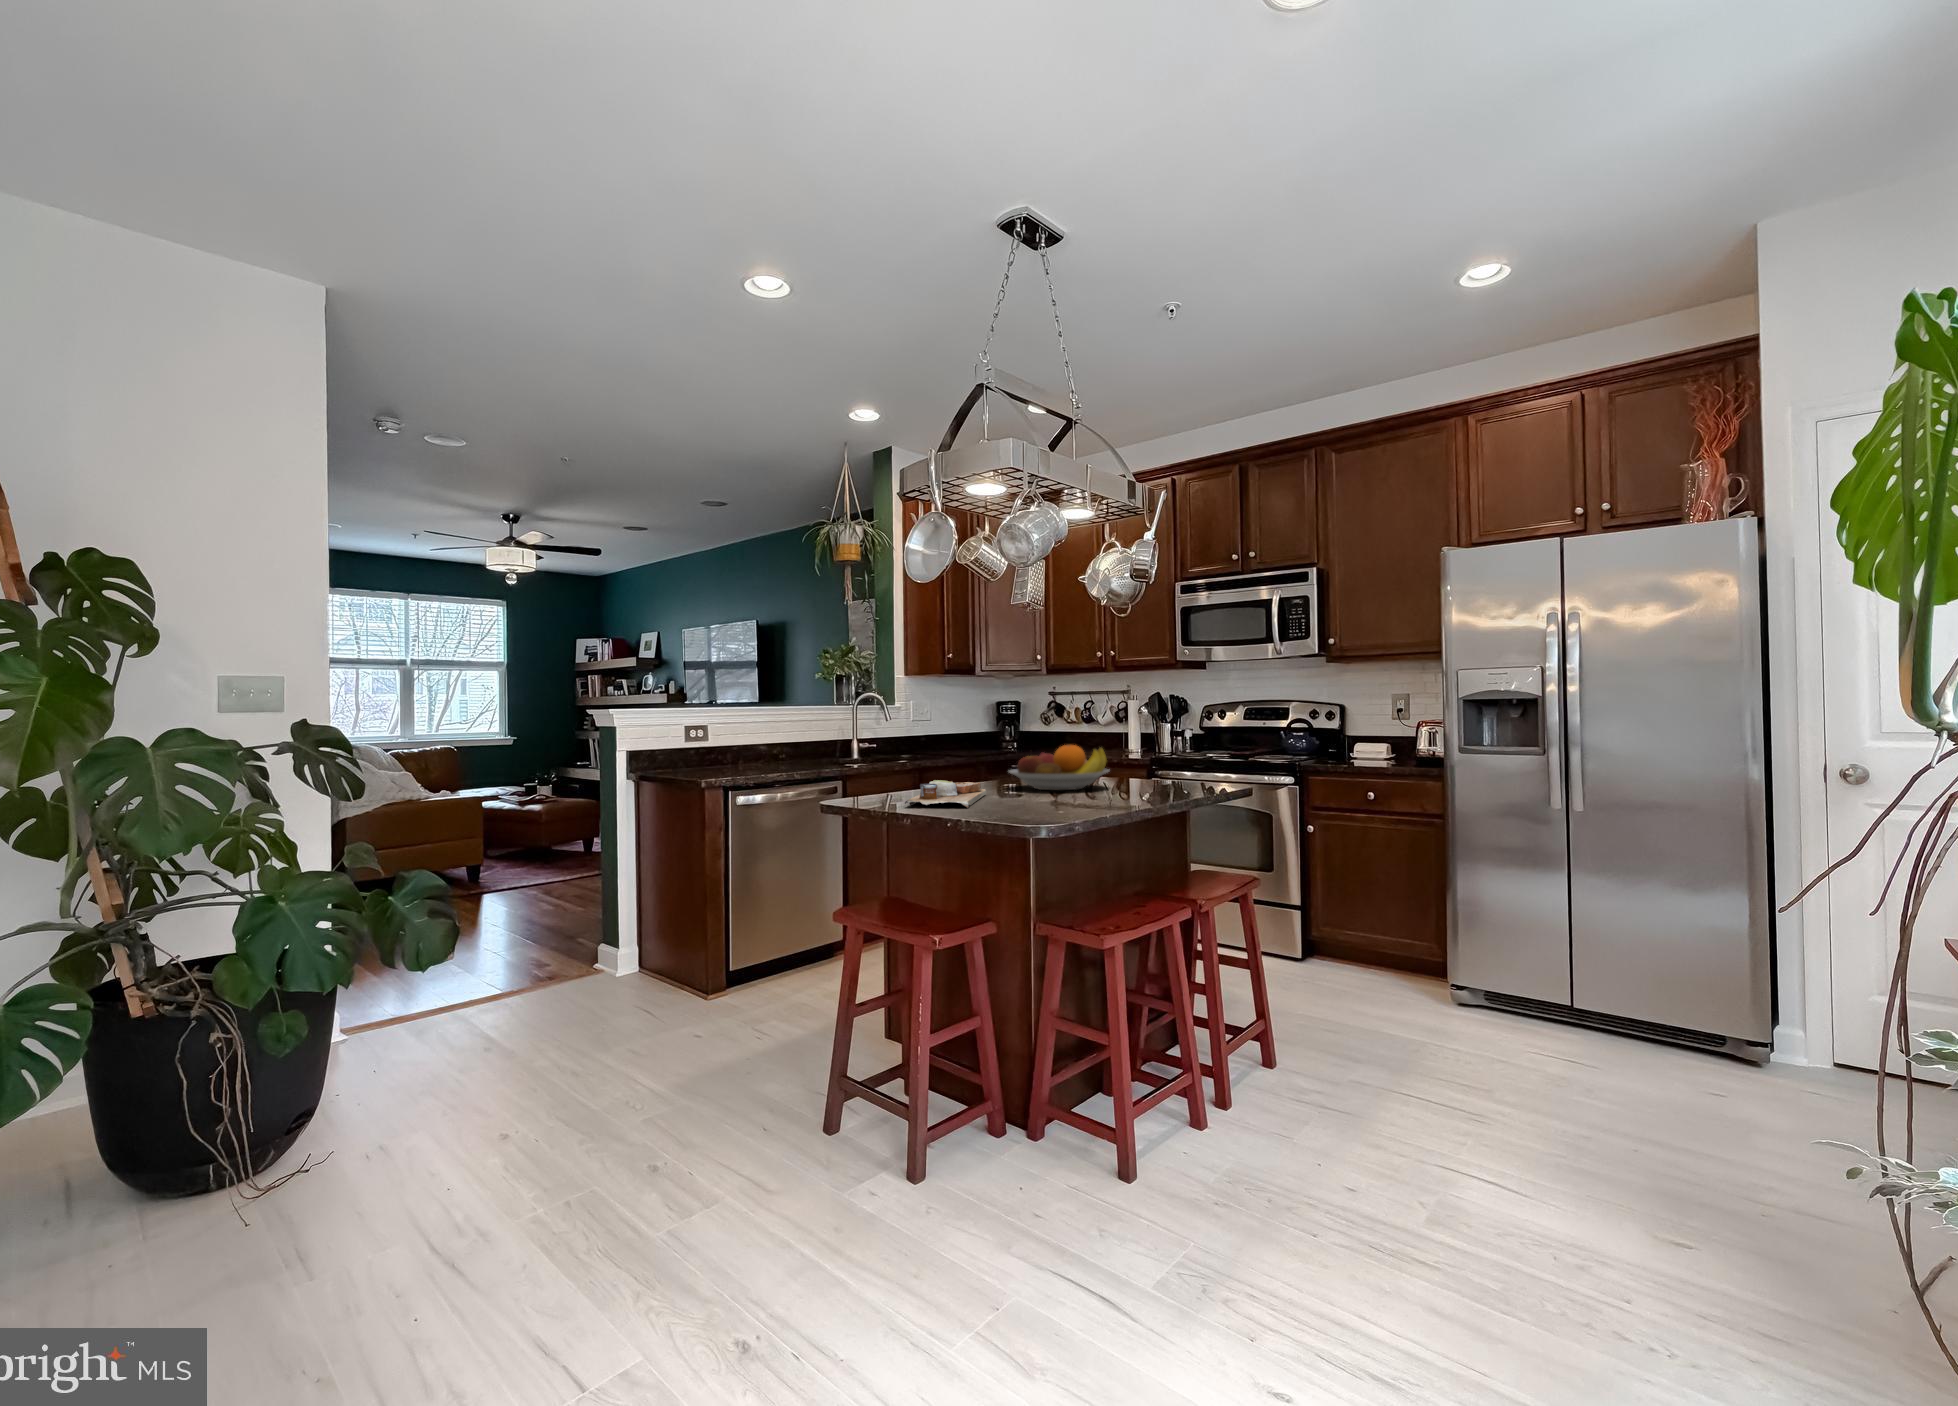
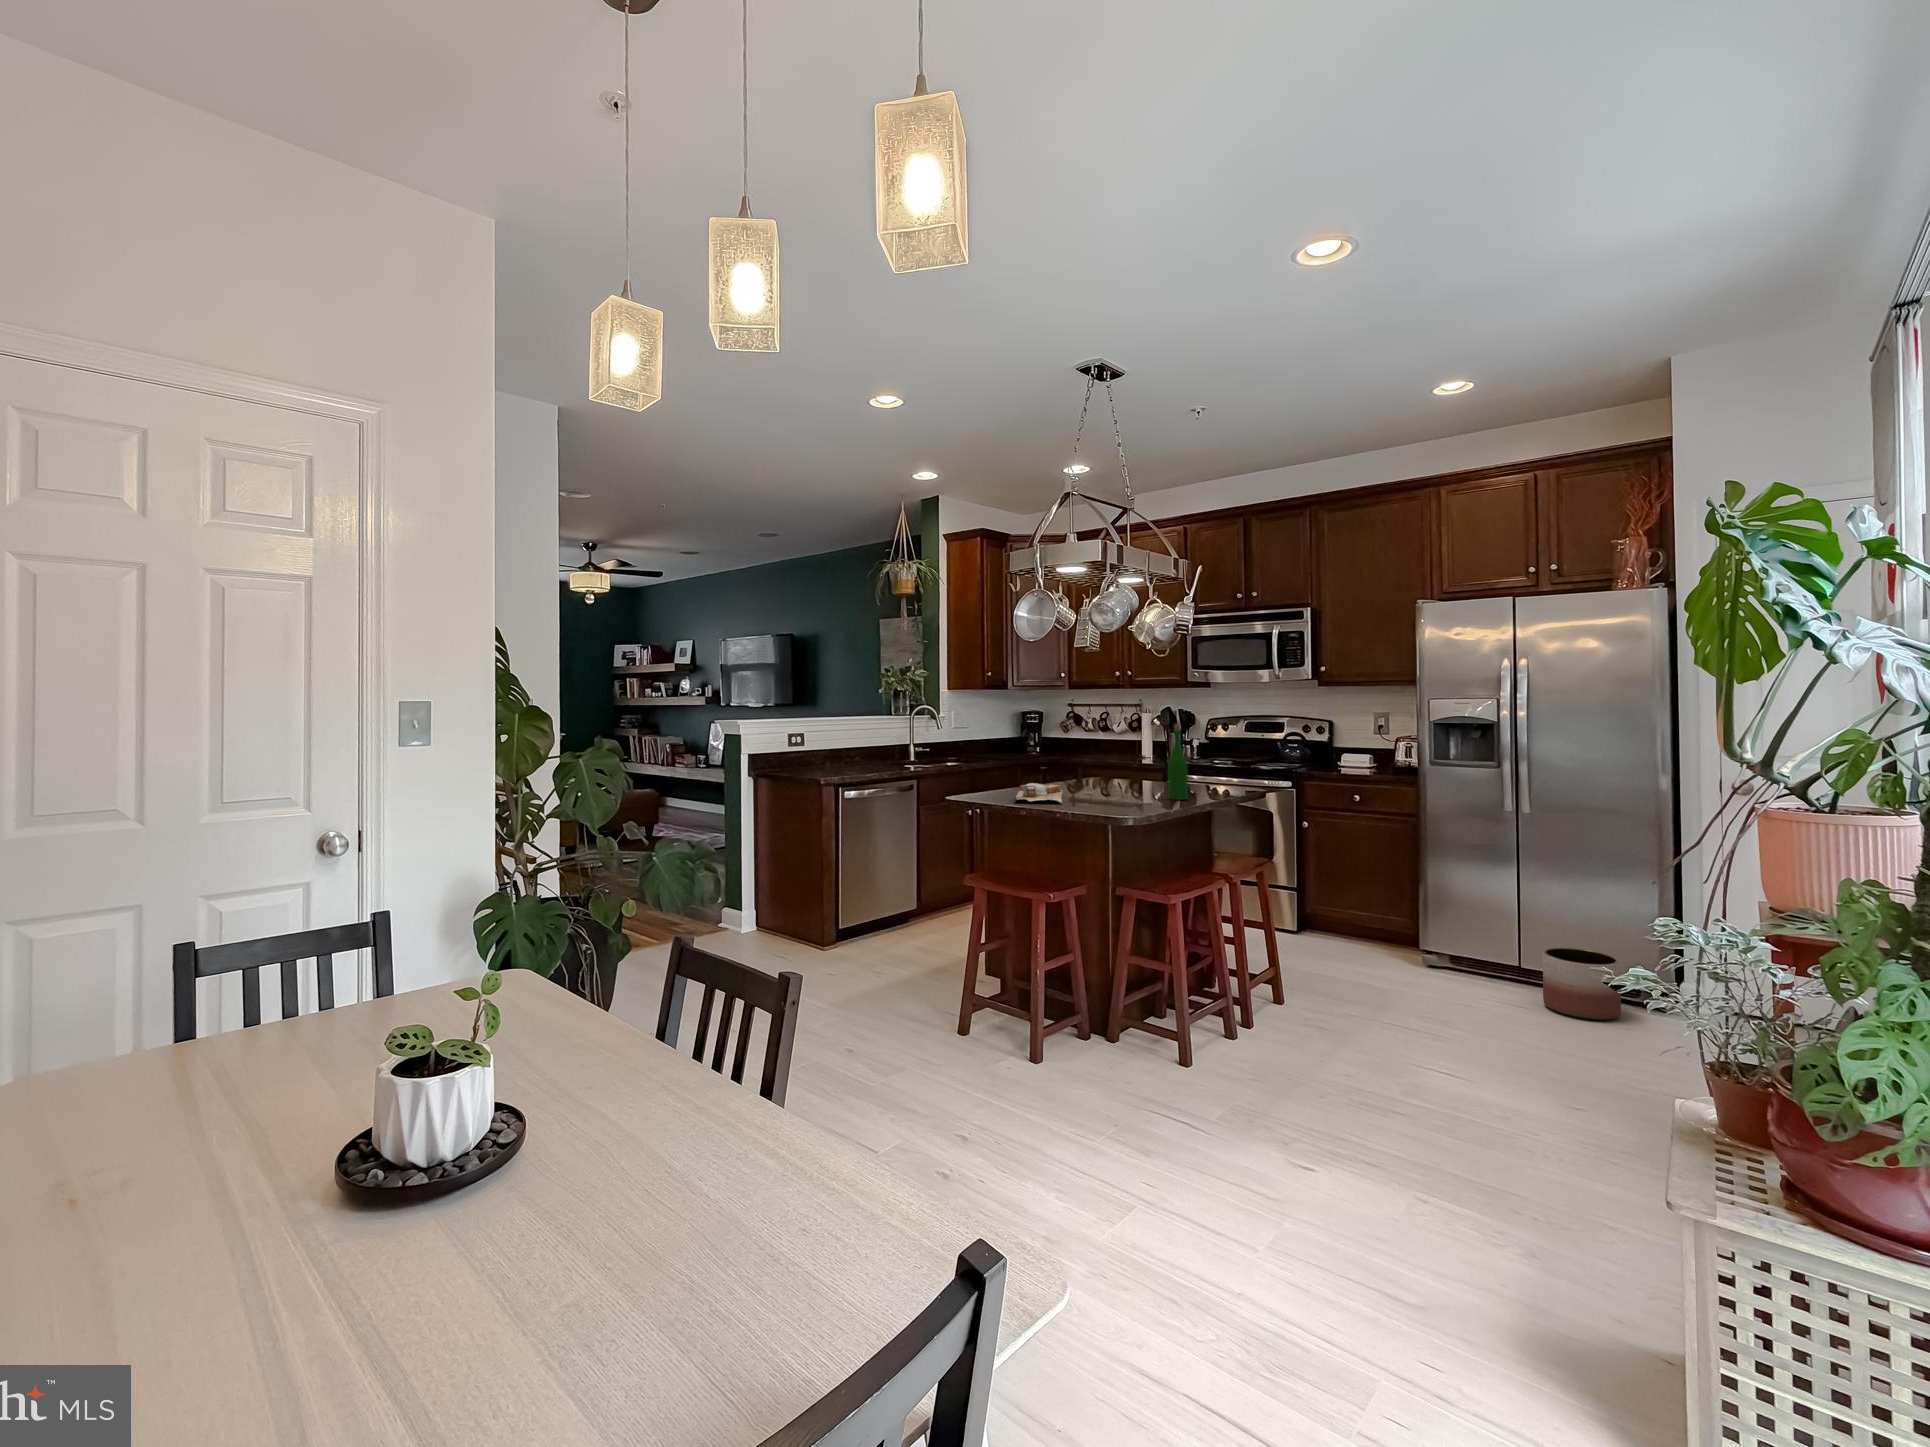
wine bottle: none [1118,700,1144,801] -> present [1168,724,1188,800]
fruit bowl: present [1009,745,1109,790] -> none [1073,756,1154,791]
planter: none [1607,987,1710,1086] -> present [1543,948,1621,1020]

